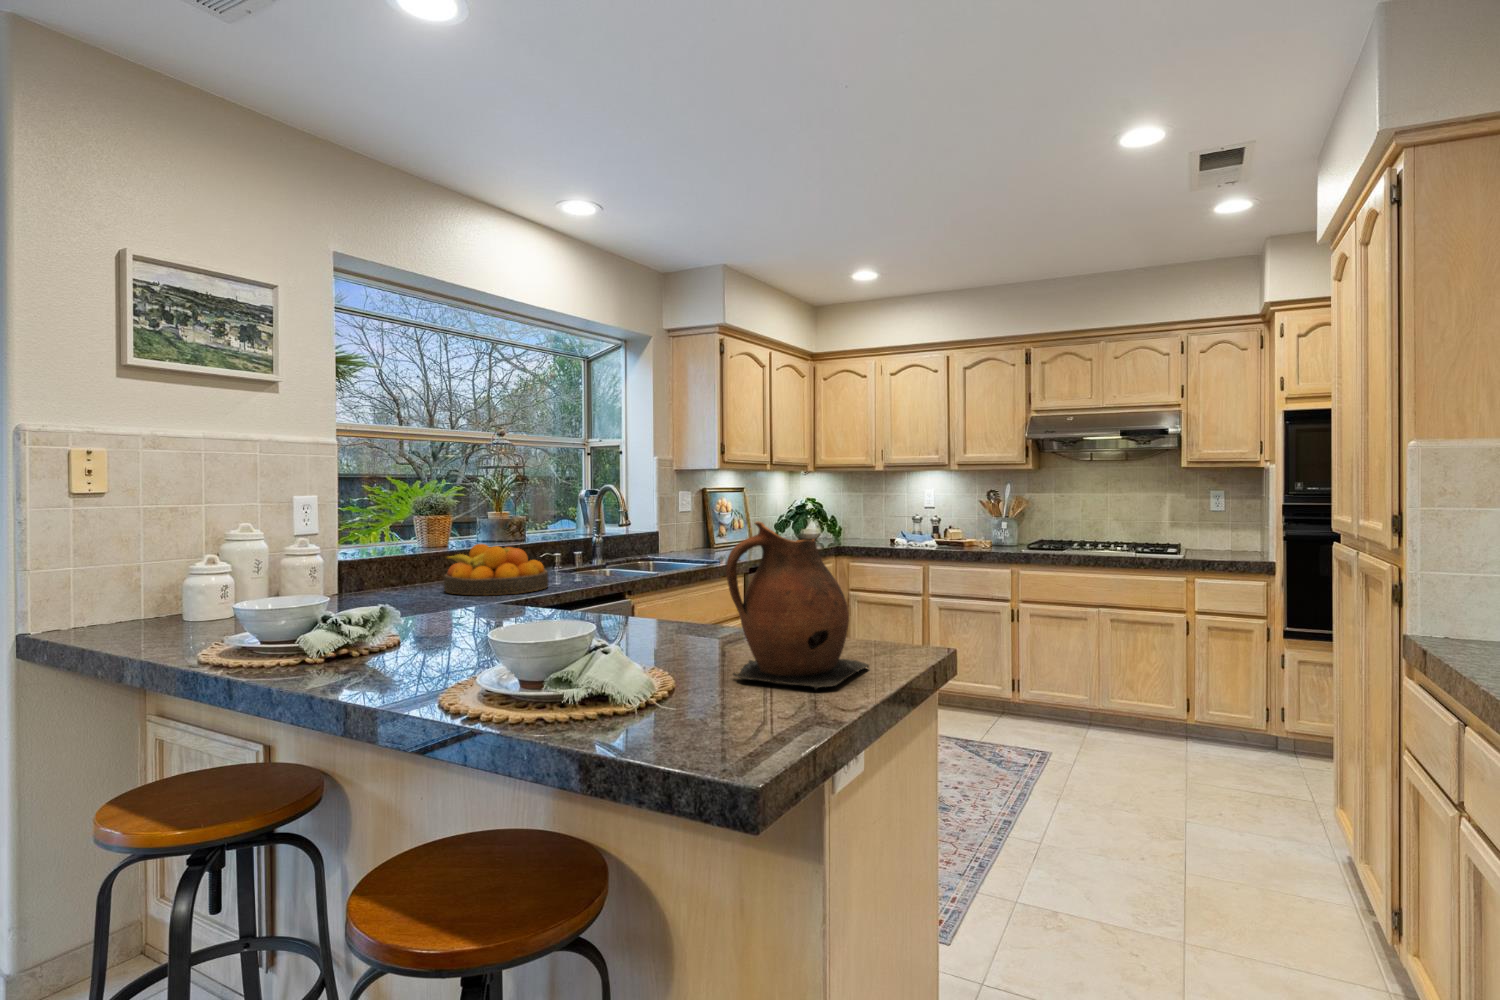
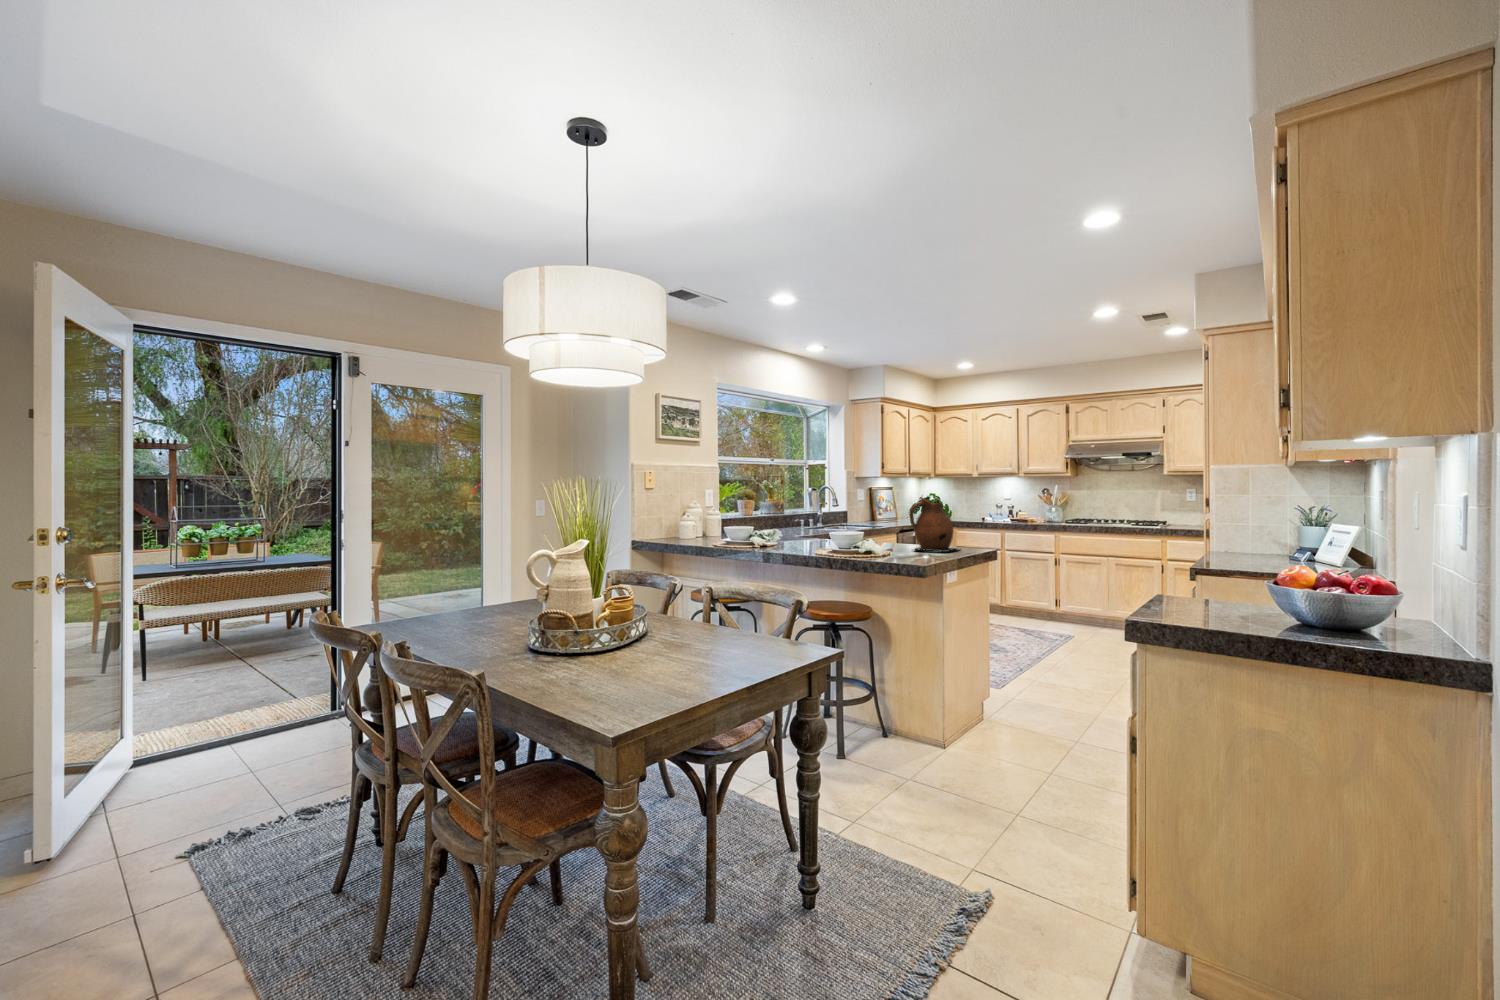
fruit bowl: present [444,544,548,595] -> none [761,513,808,535]

